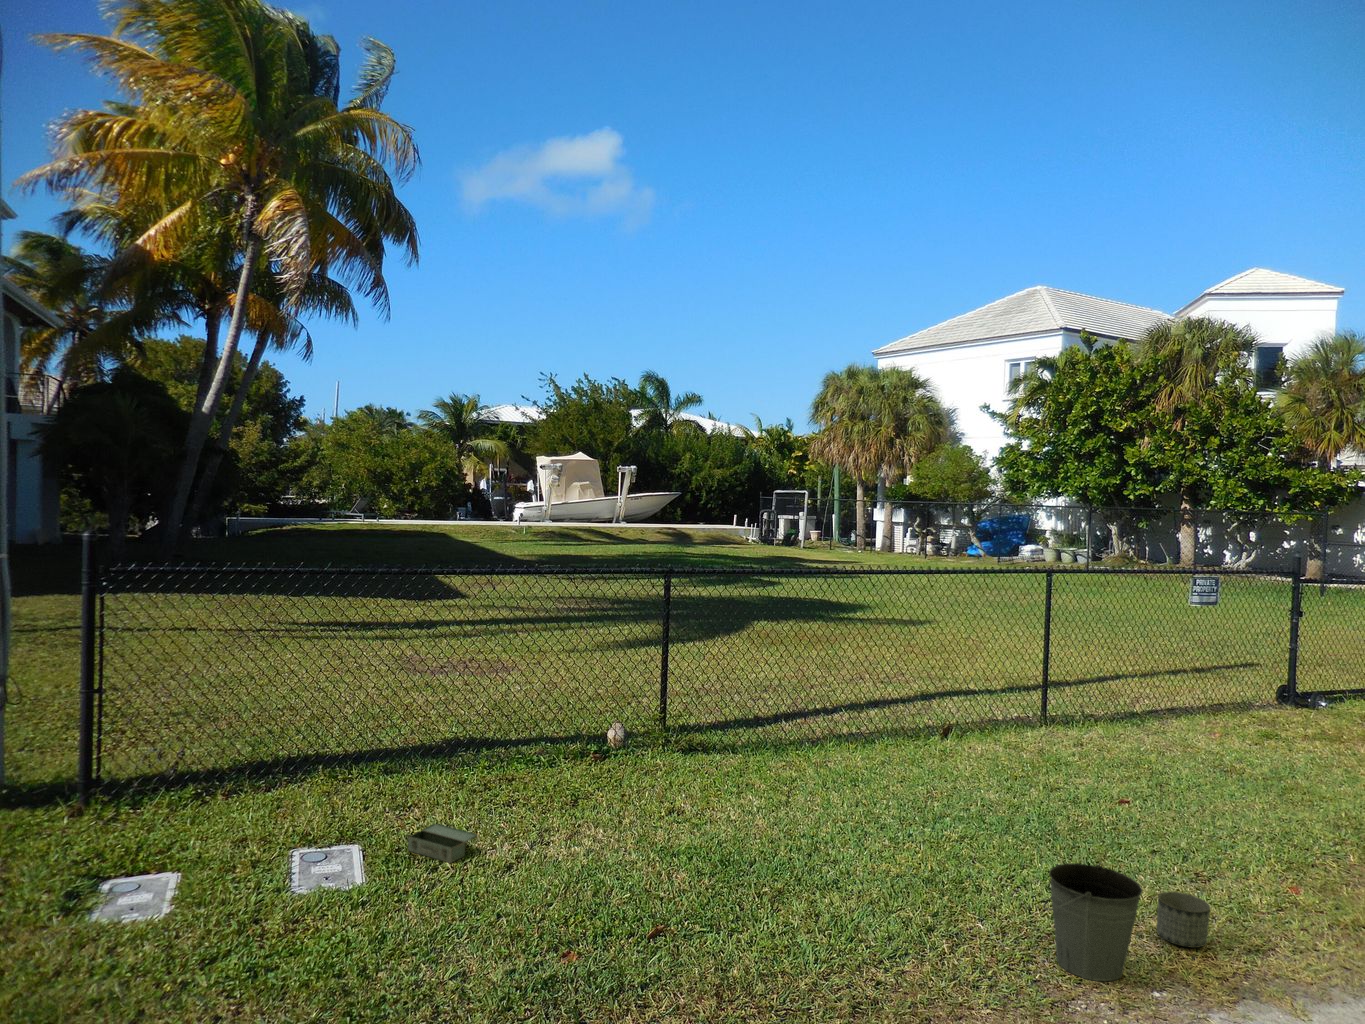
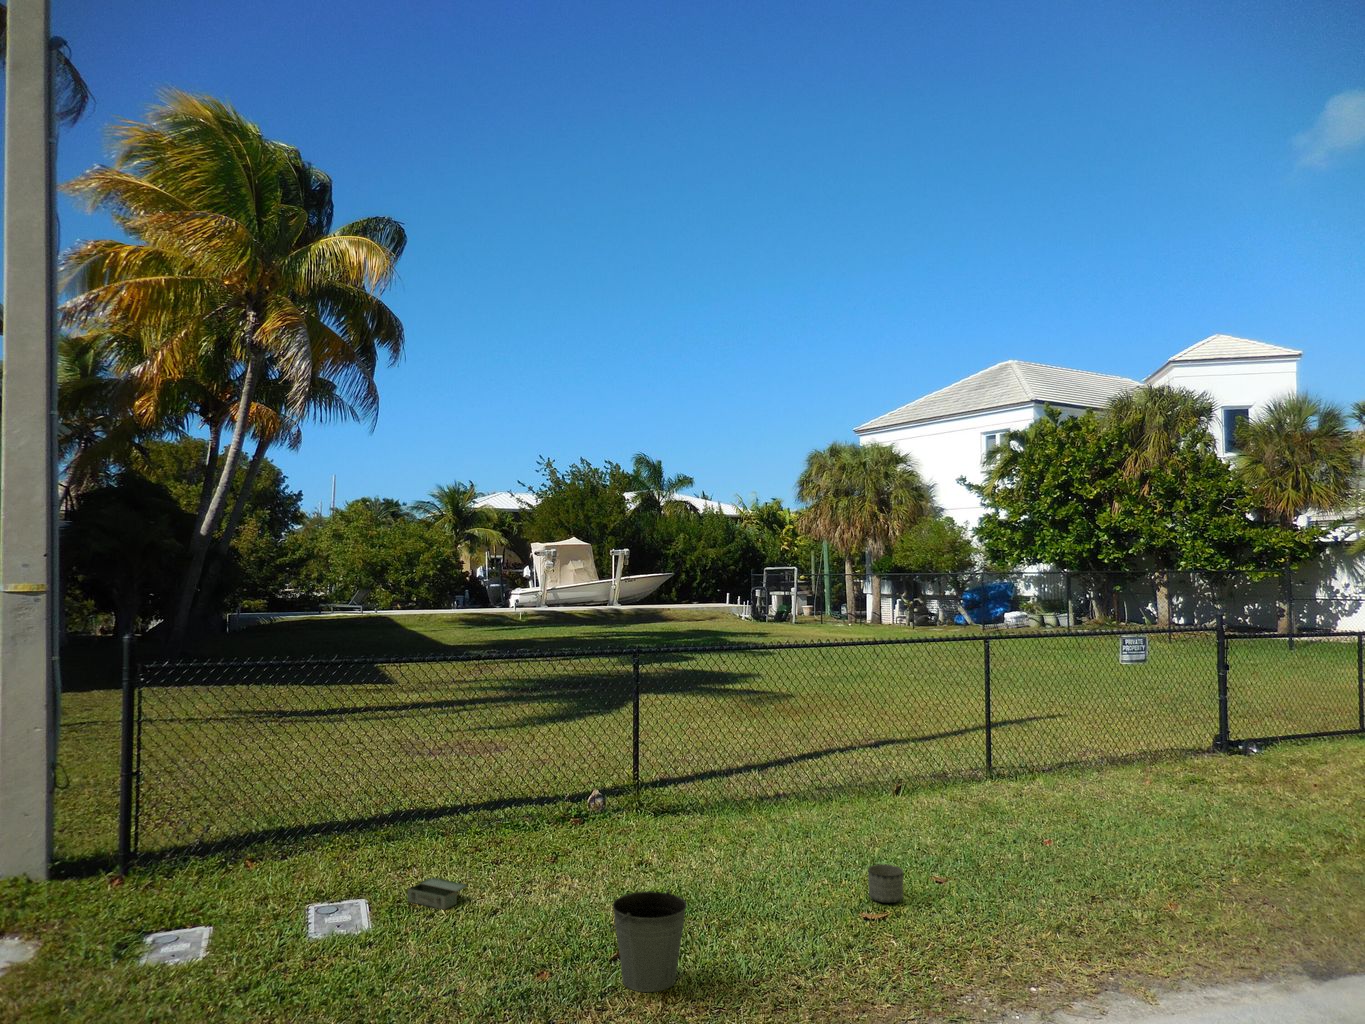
bucket: present [1043,862,1142,981] -> present [610,890,687,992]
planter: present [1157,892,1210,948] -> present [868,864,904,903]

